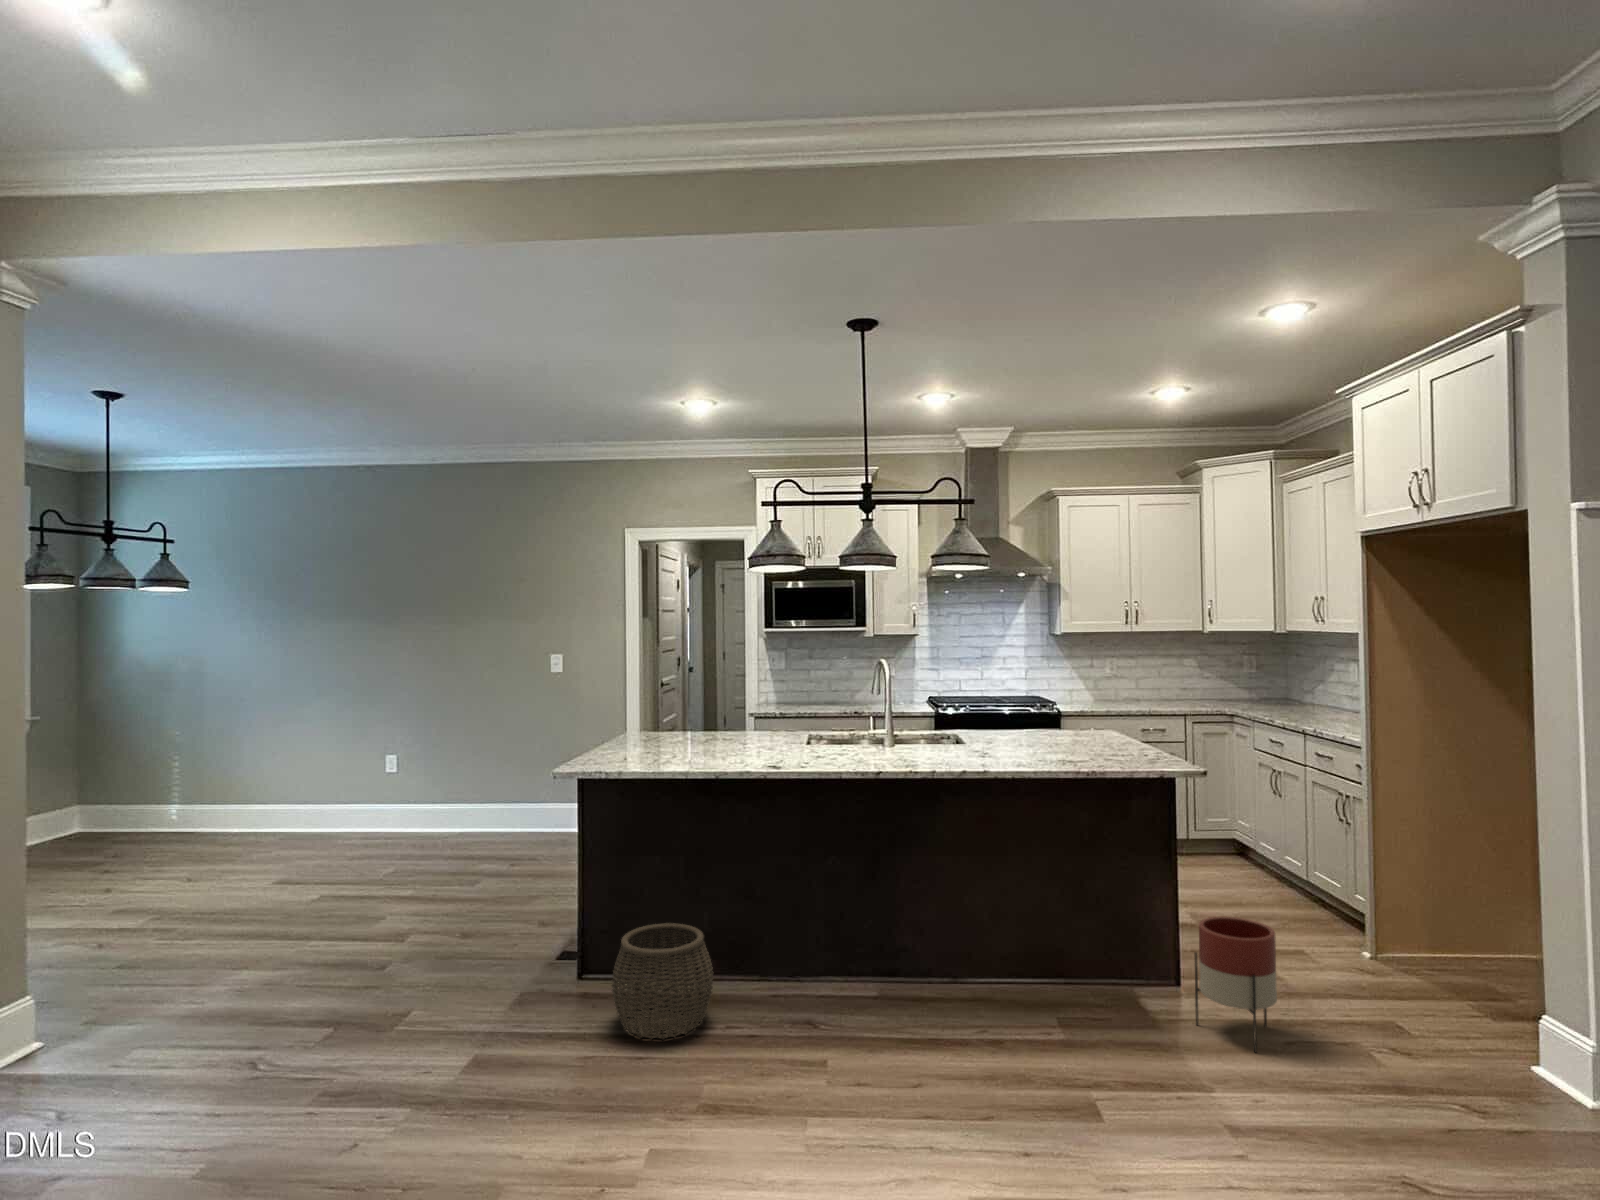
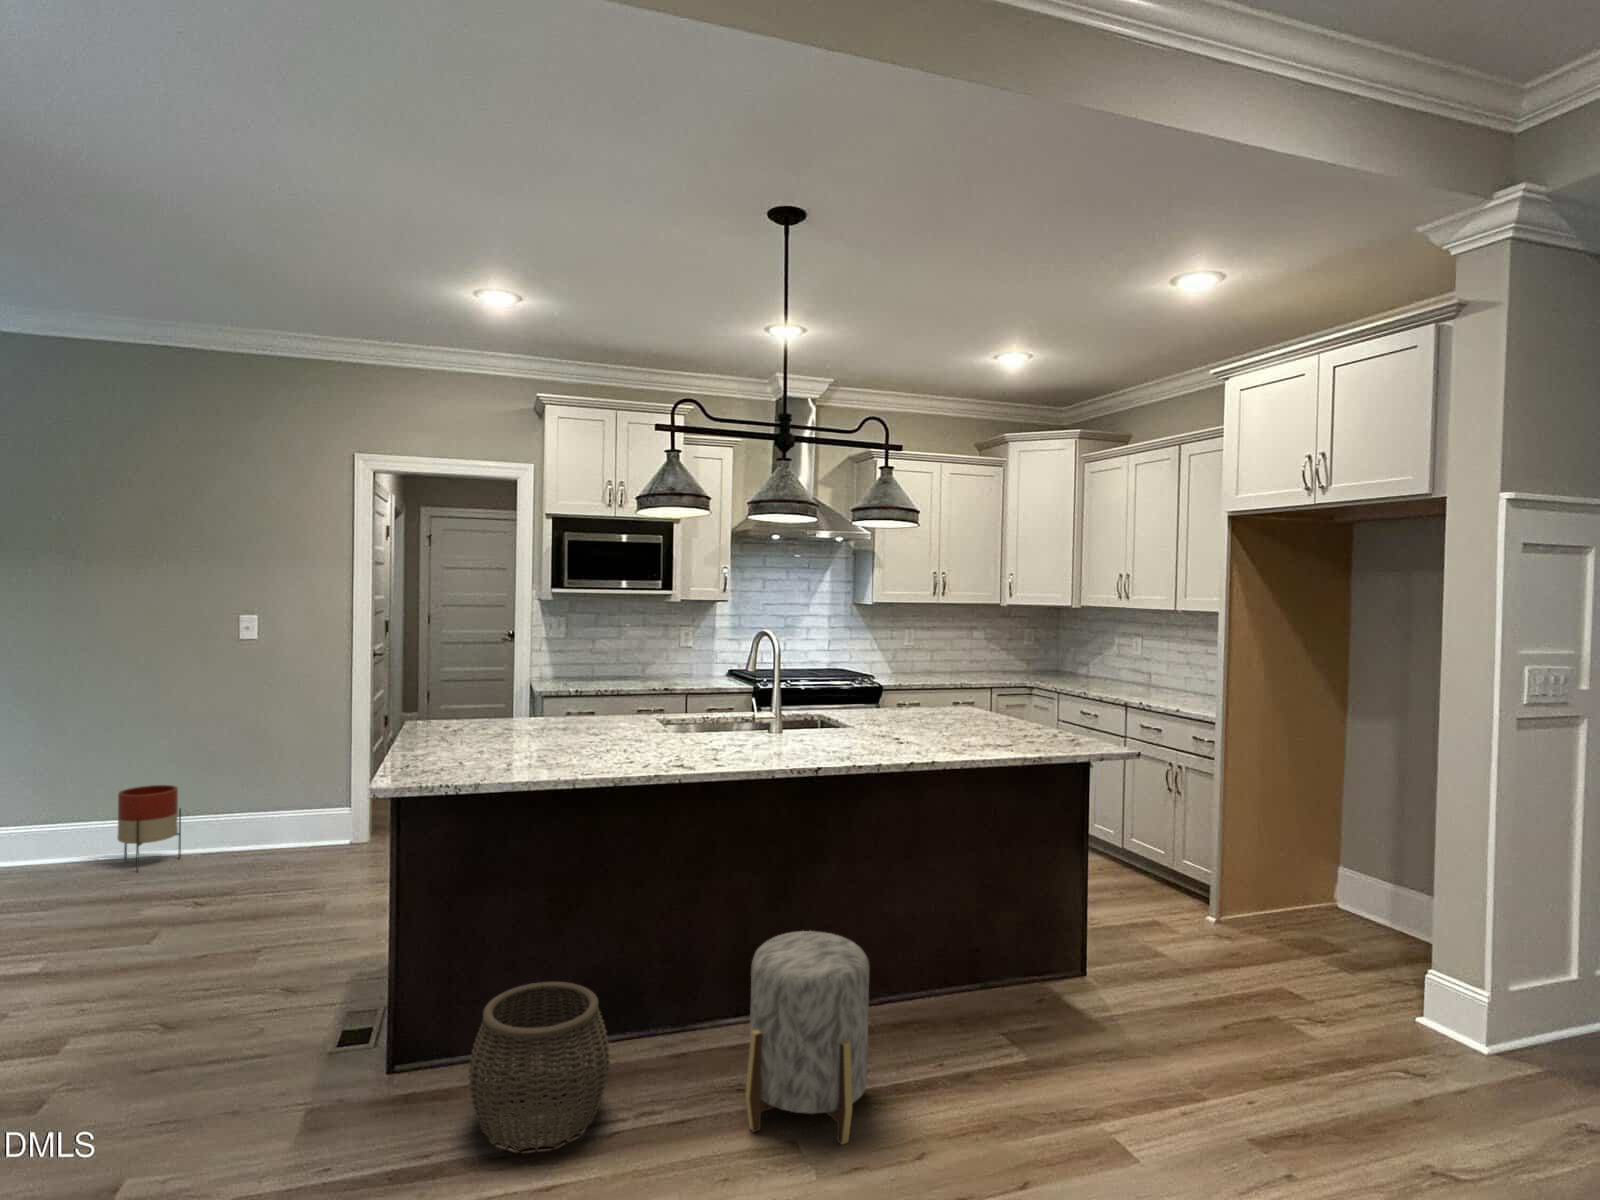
stool: none [802,903,914,1071] -> present [745,931,869,1144]
planter: present [1195,917,1277,1052] -> present [117,785,181,871]

